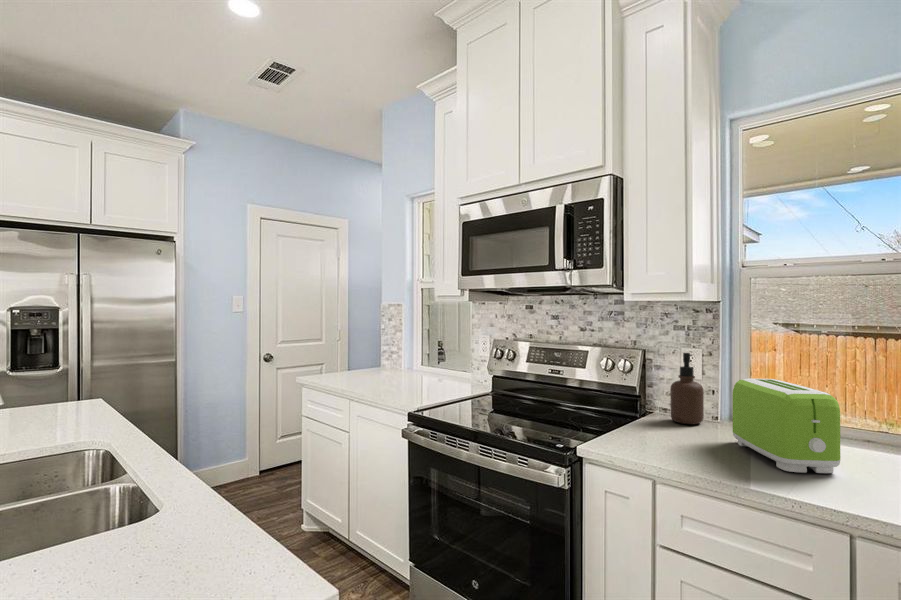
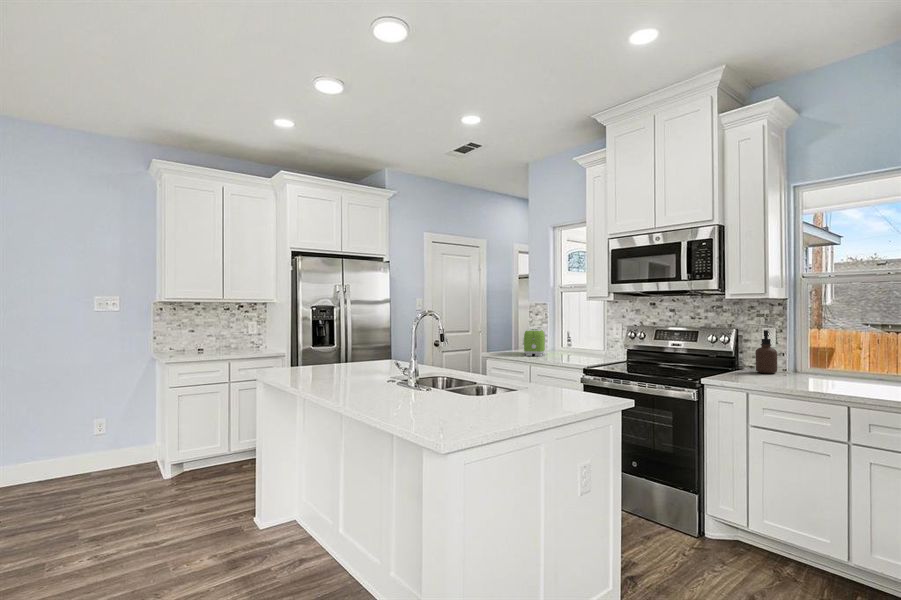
toaster: present [732,378,840,473] -> present [524,329,545,356]

